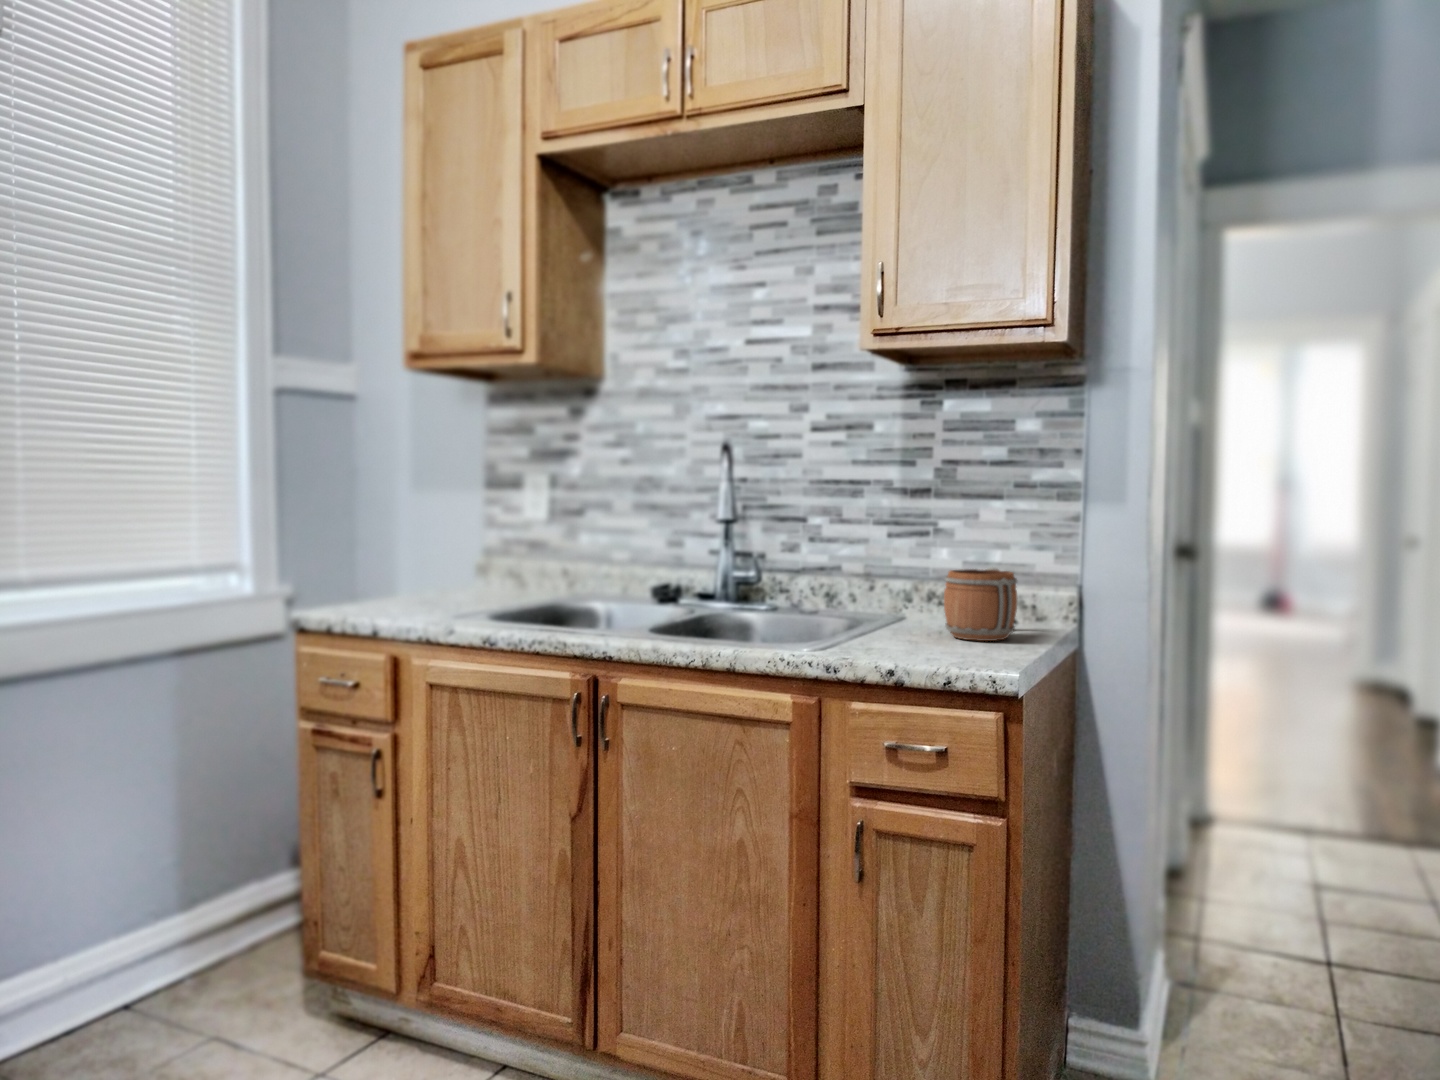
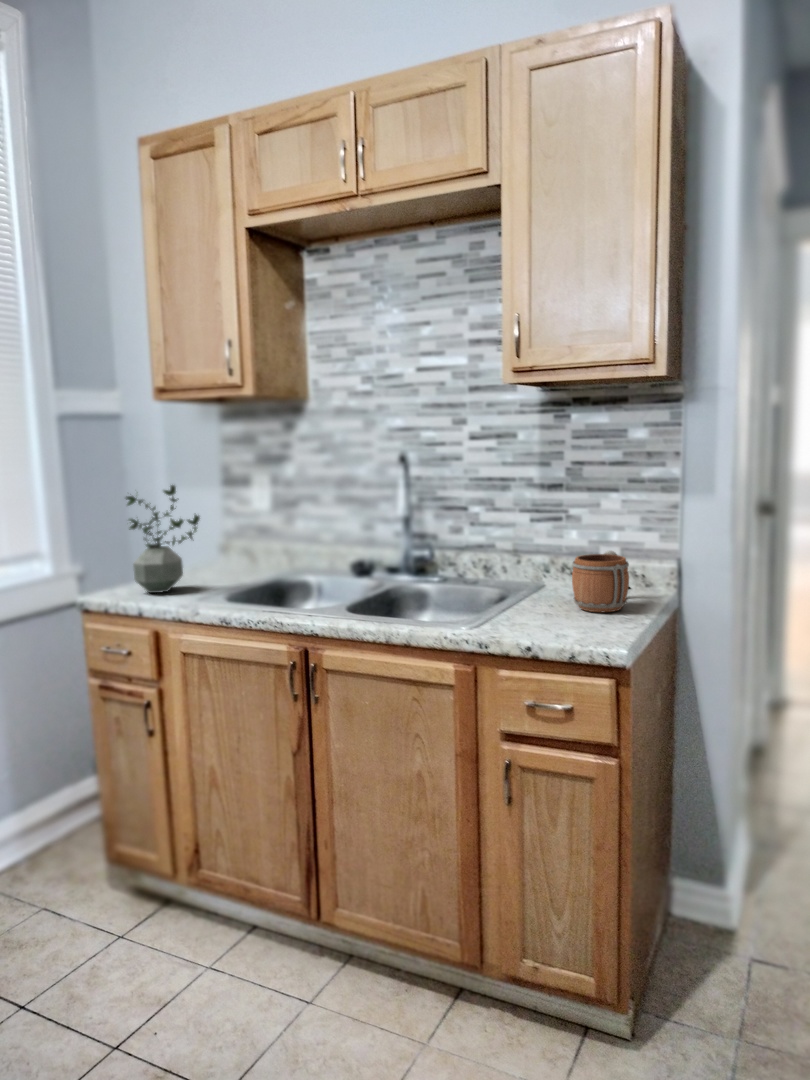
potted plant: none [362,471,459,611] -> present [126,485,200,593]

